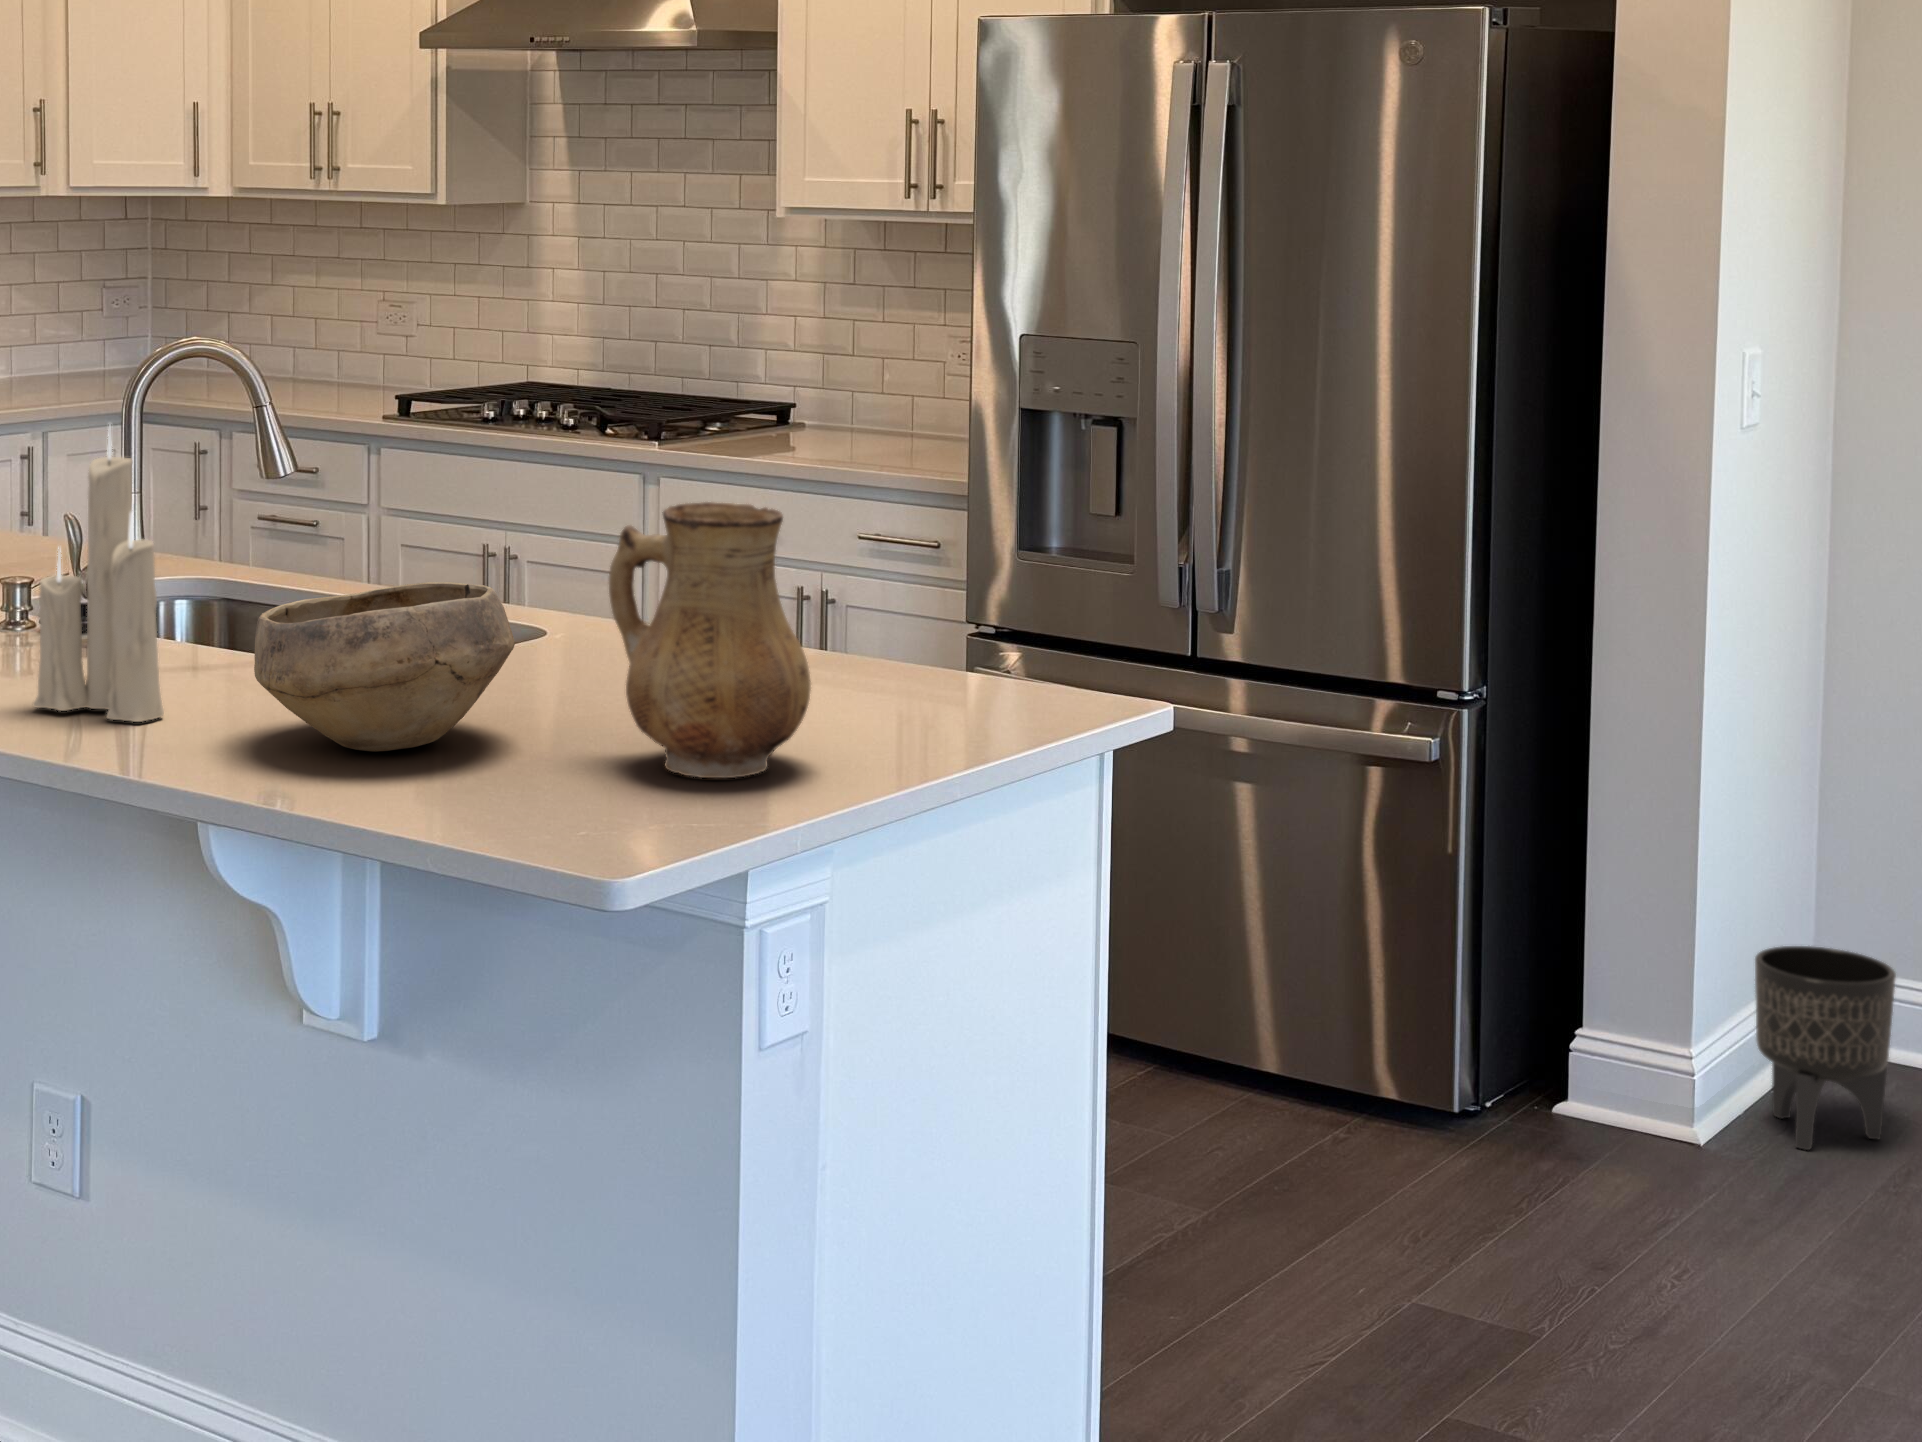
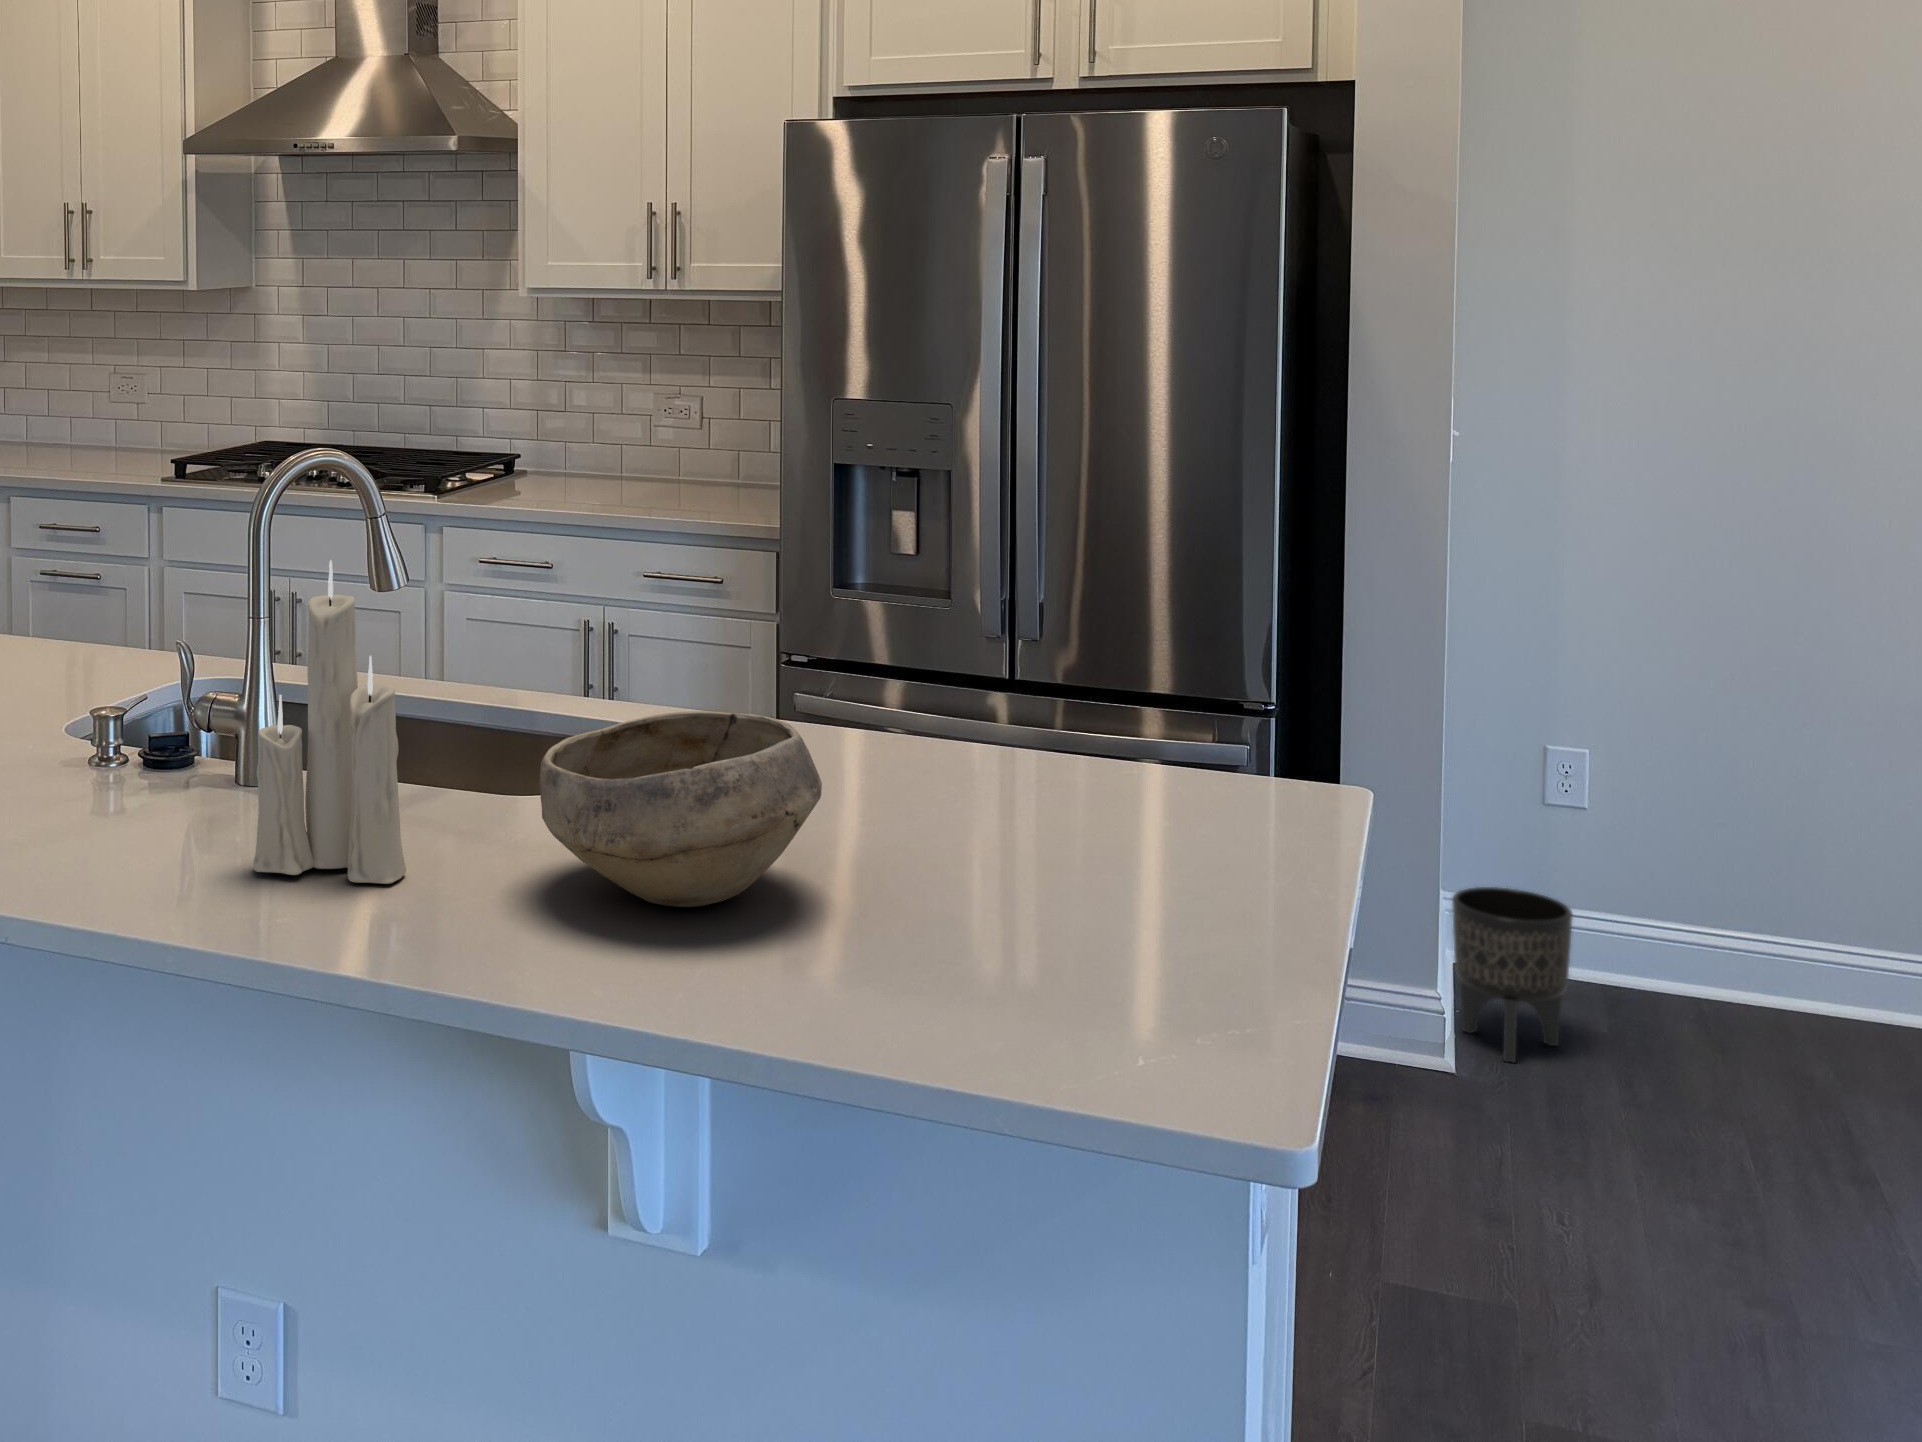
ceramic pitcher: present [609,502,811,778] -> none [925,621,1154,915]

